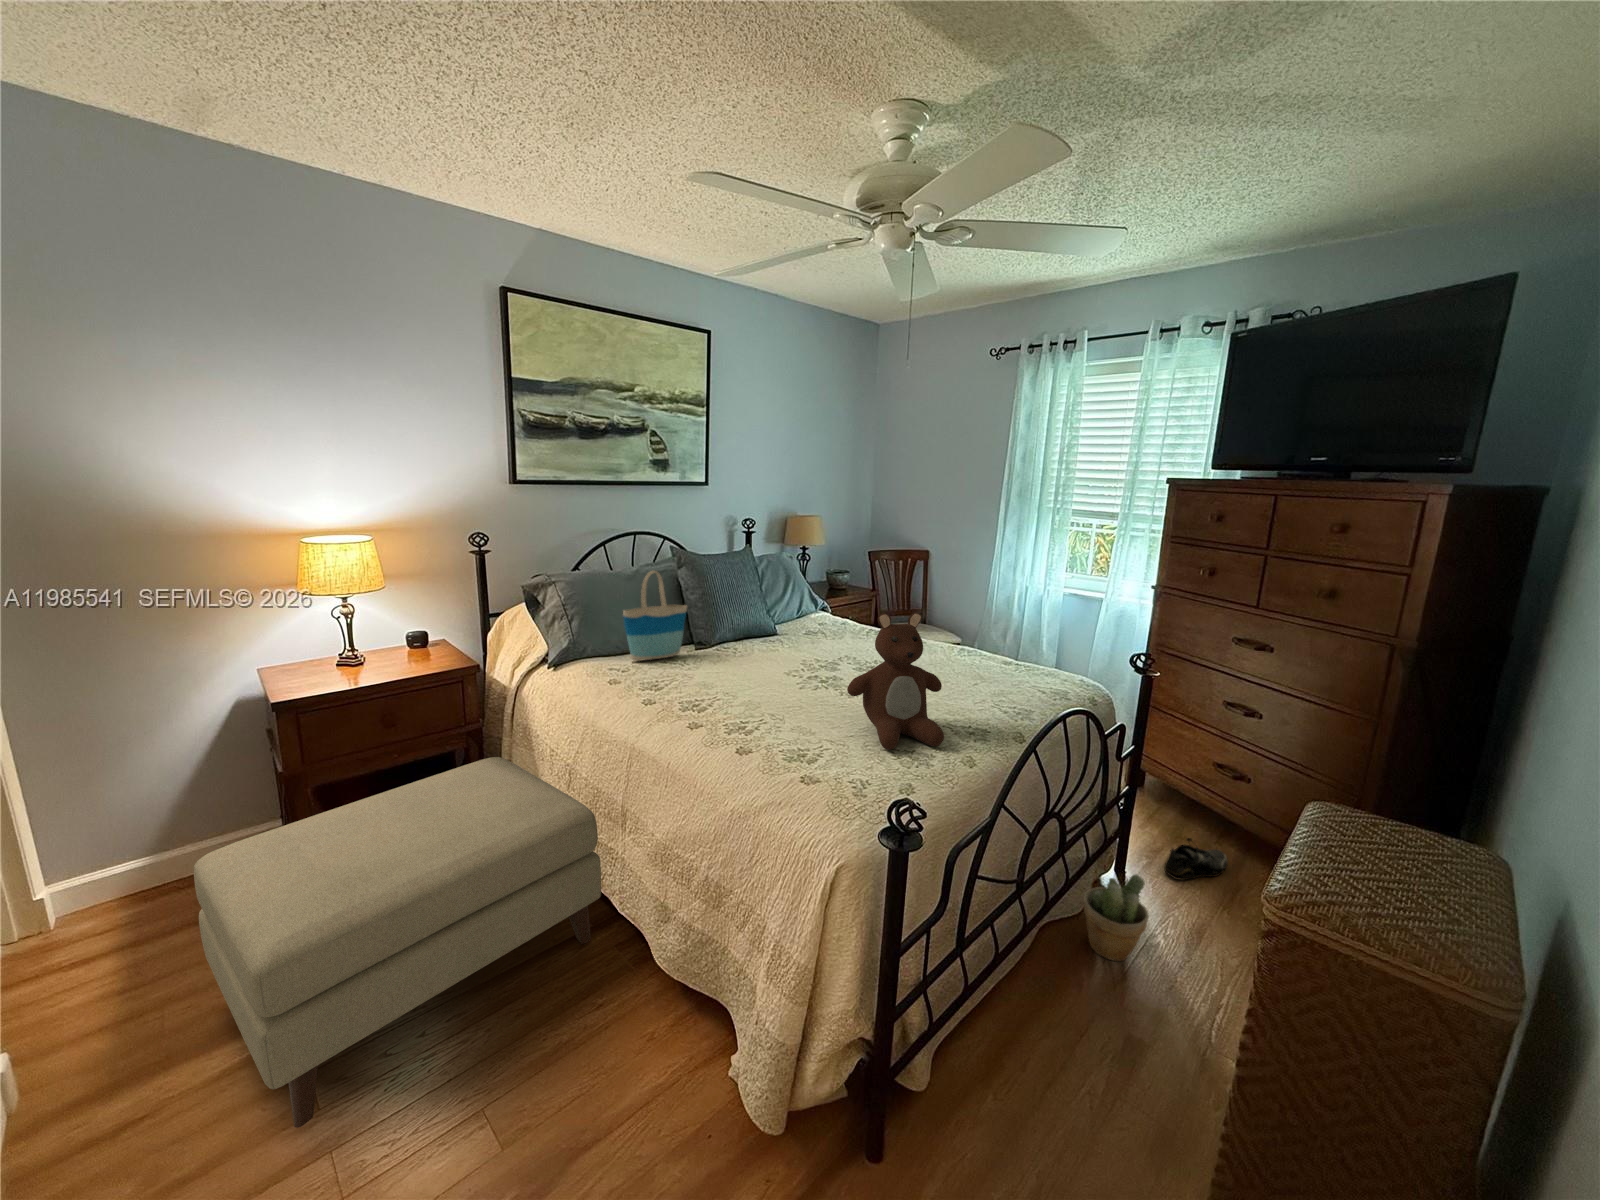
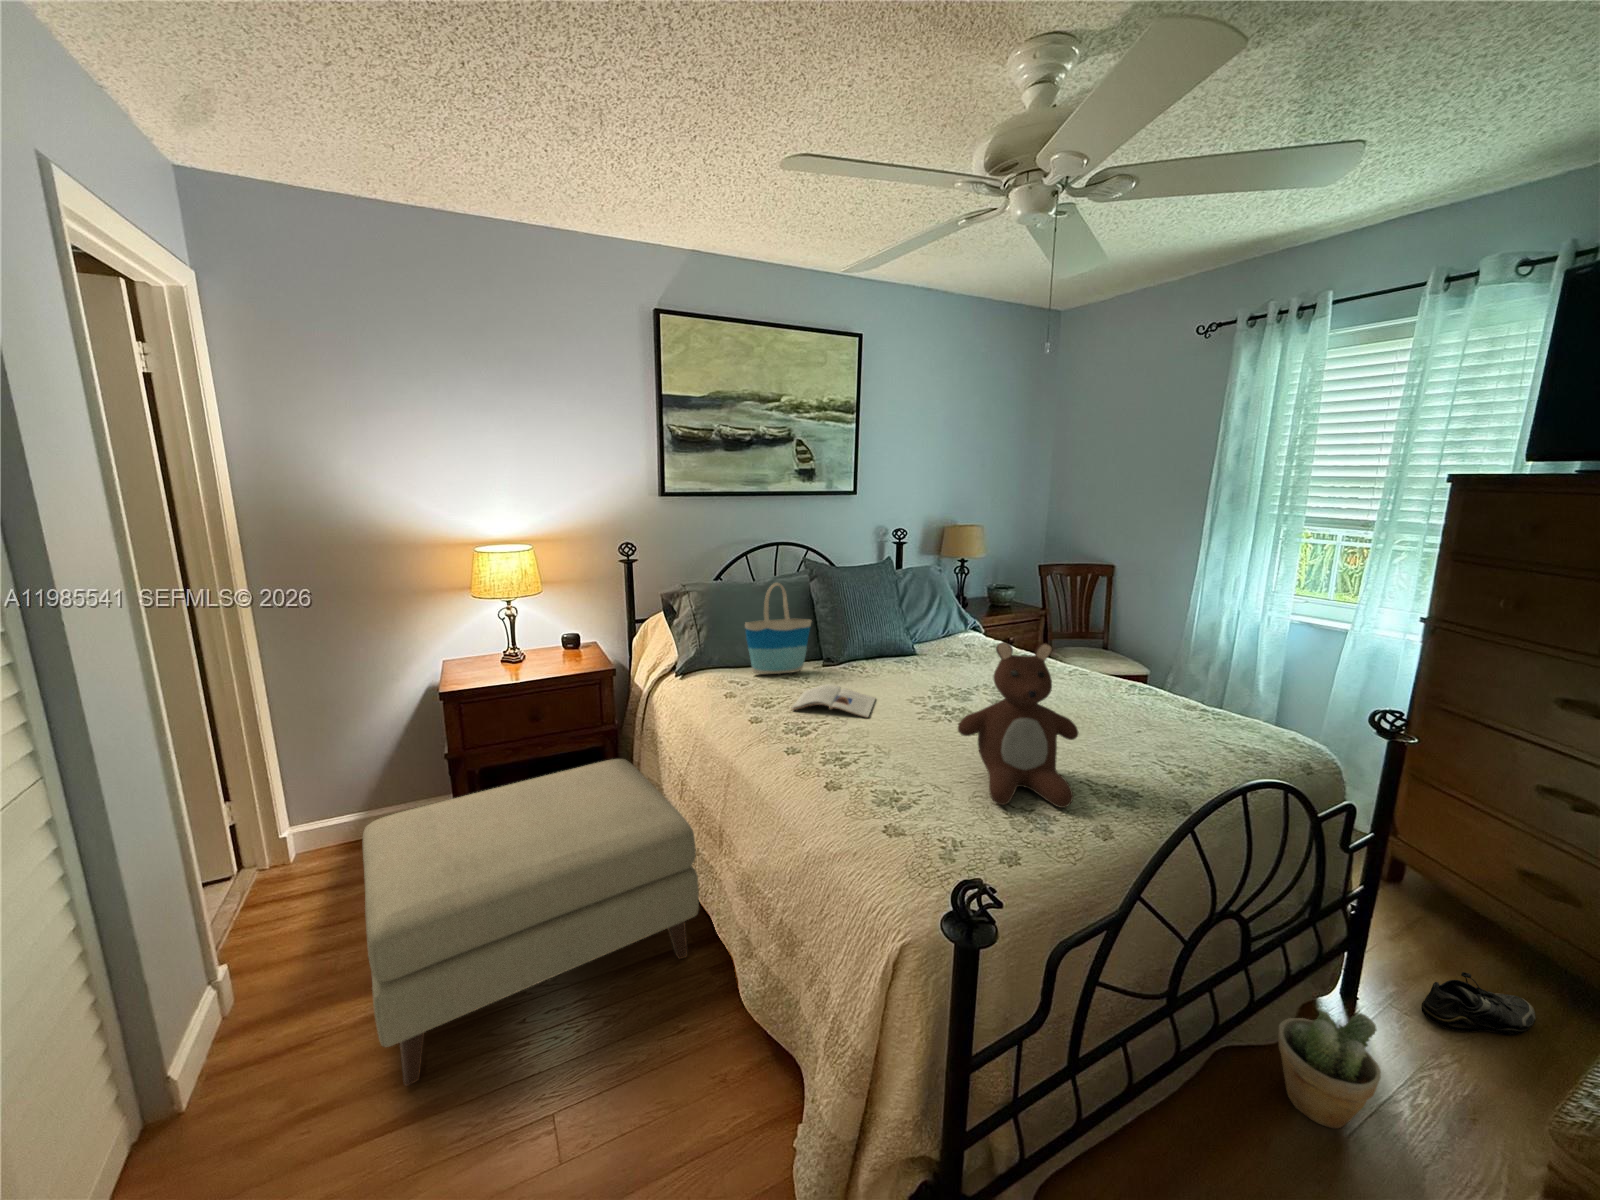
magazine: none [682,664,757,692] -> present [792,684,875,718]

